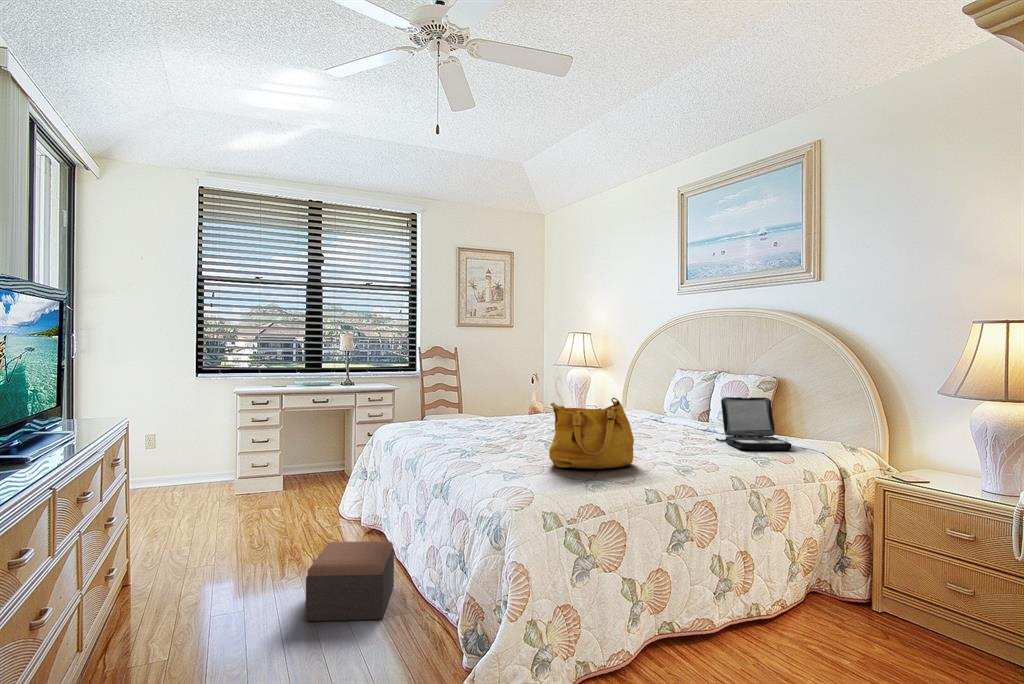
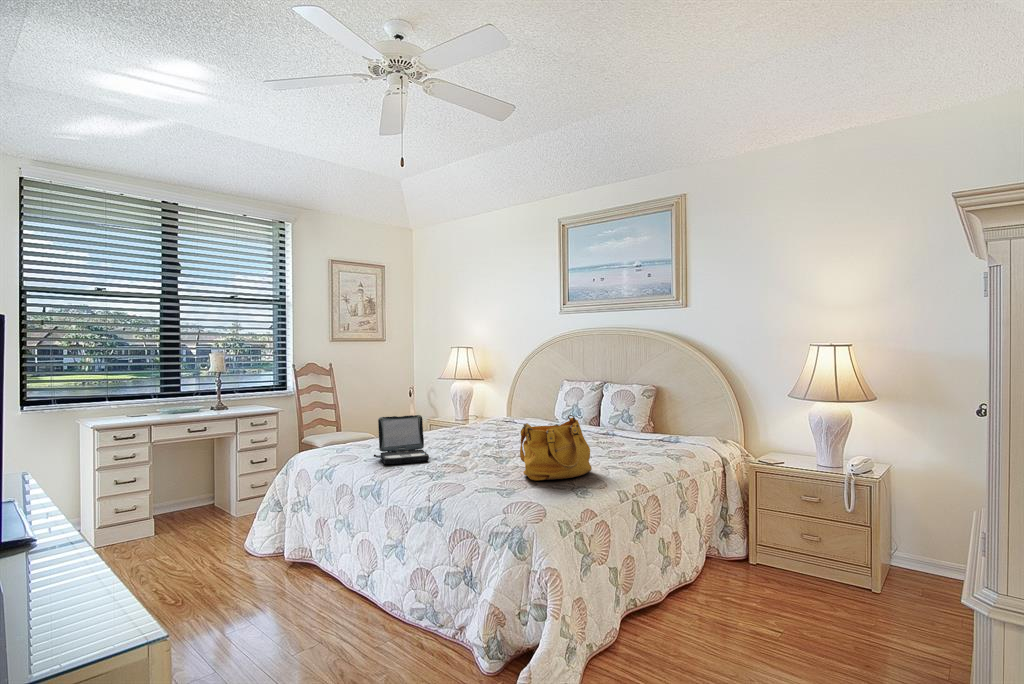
laptop: present [716,397,792,450] -> present [374,415,429,464]
footstool: present [306,541,394,621] -> none [294,572,377,667]

